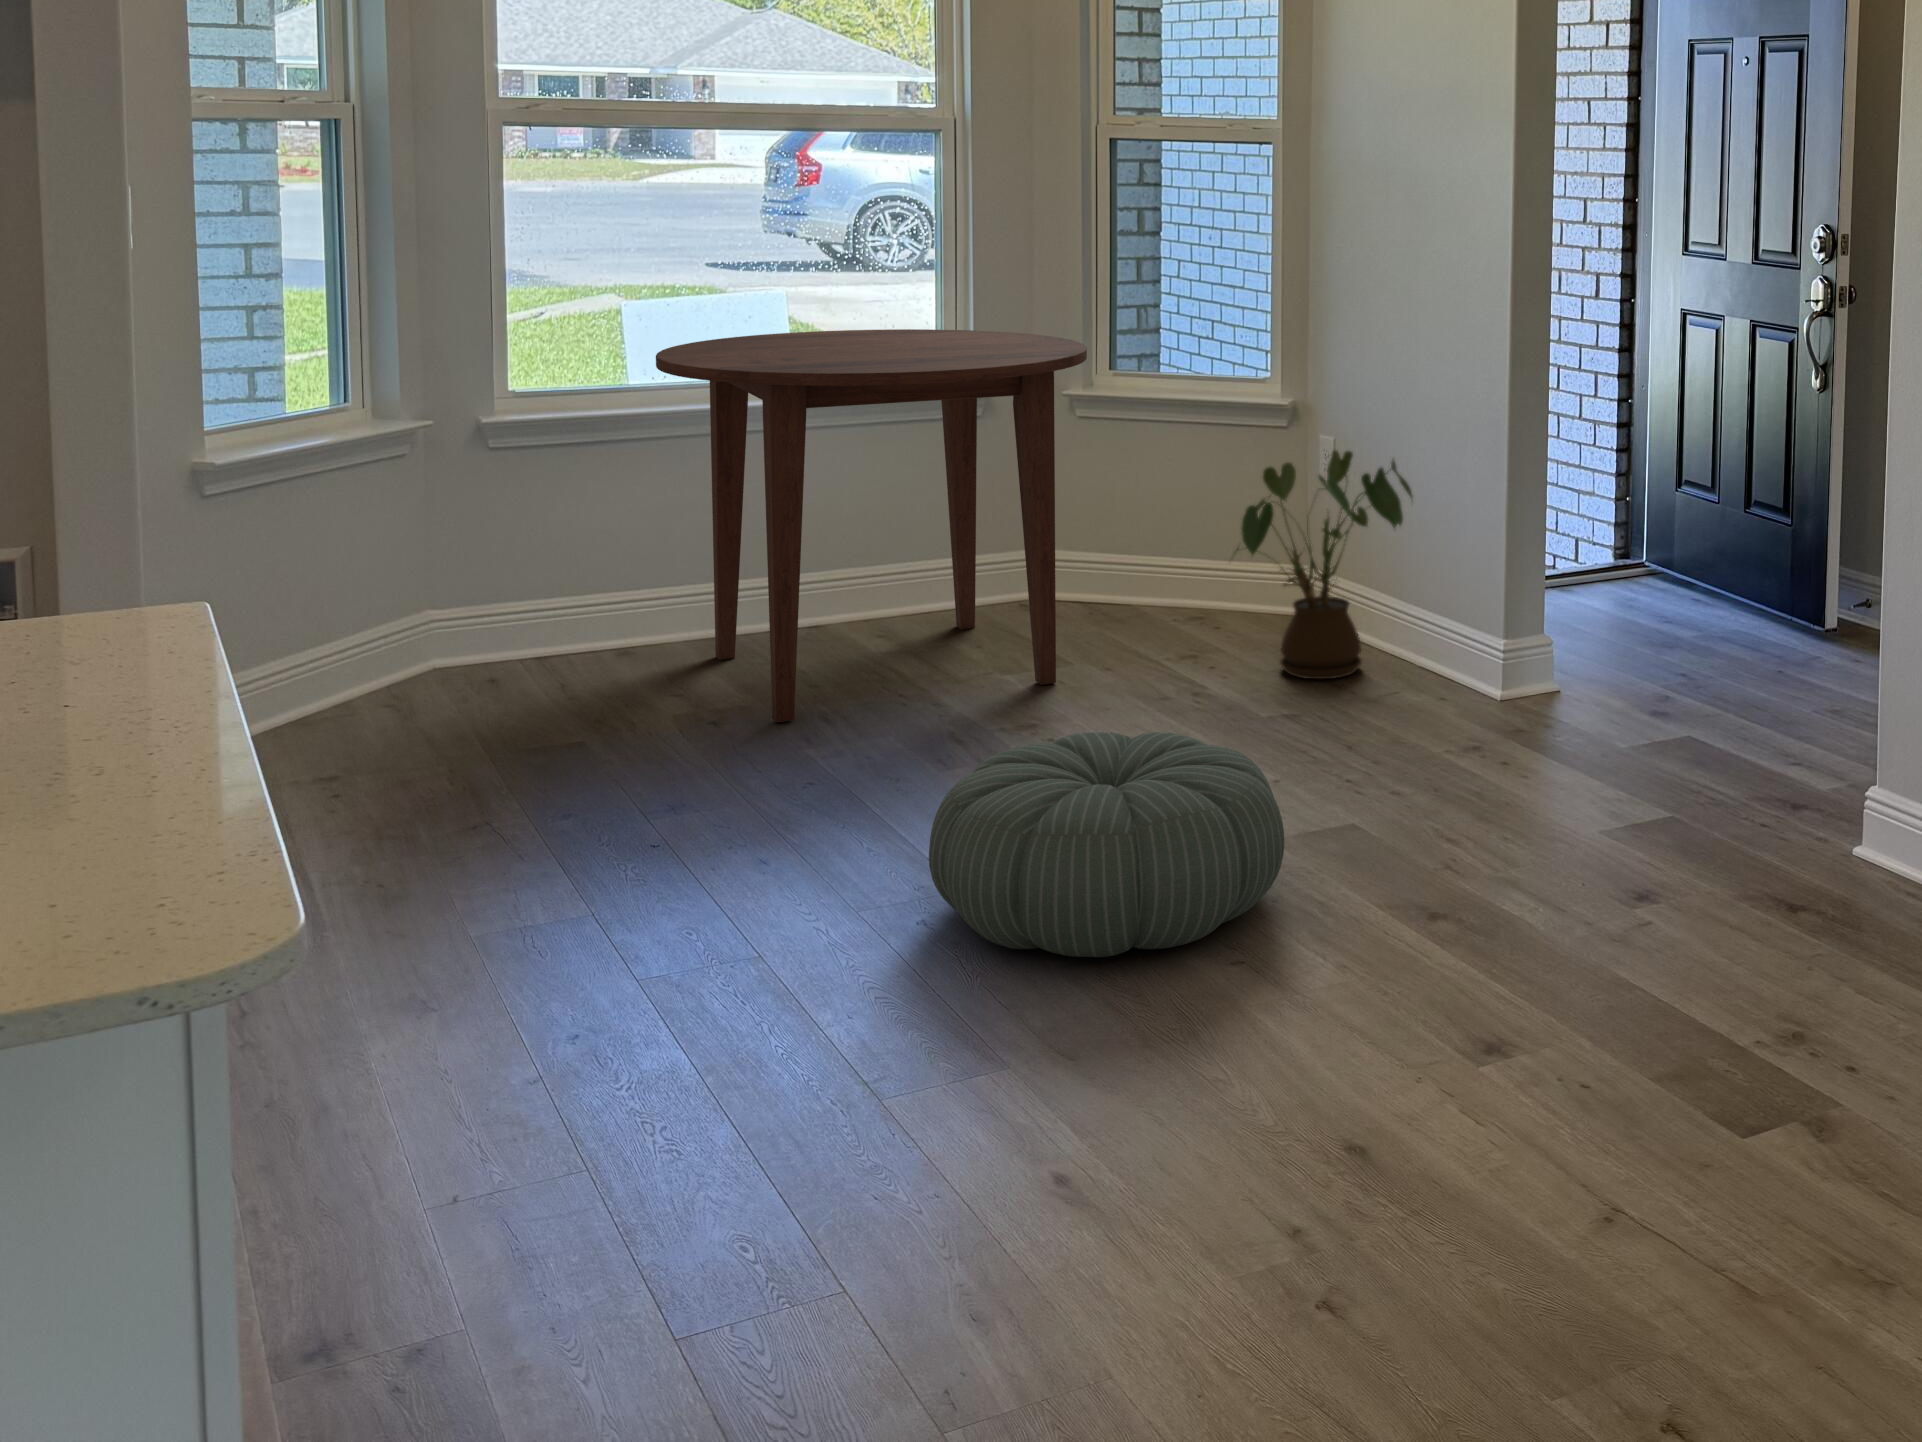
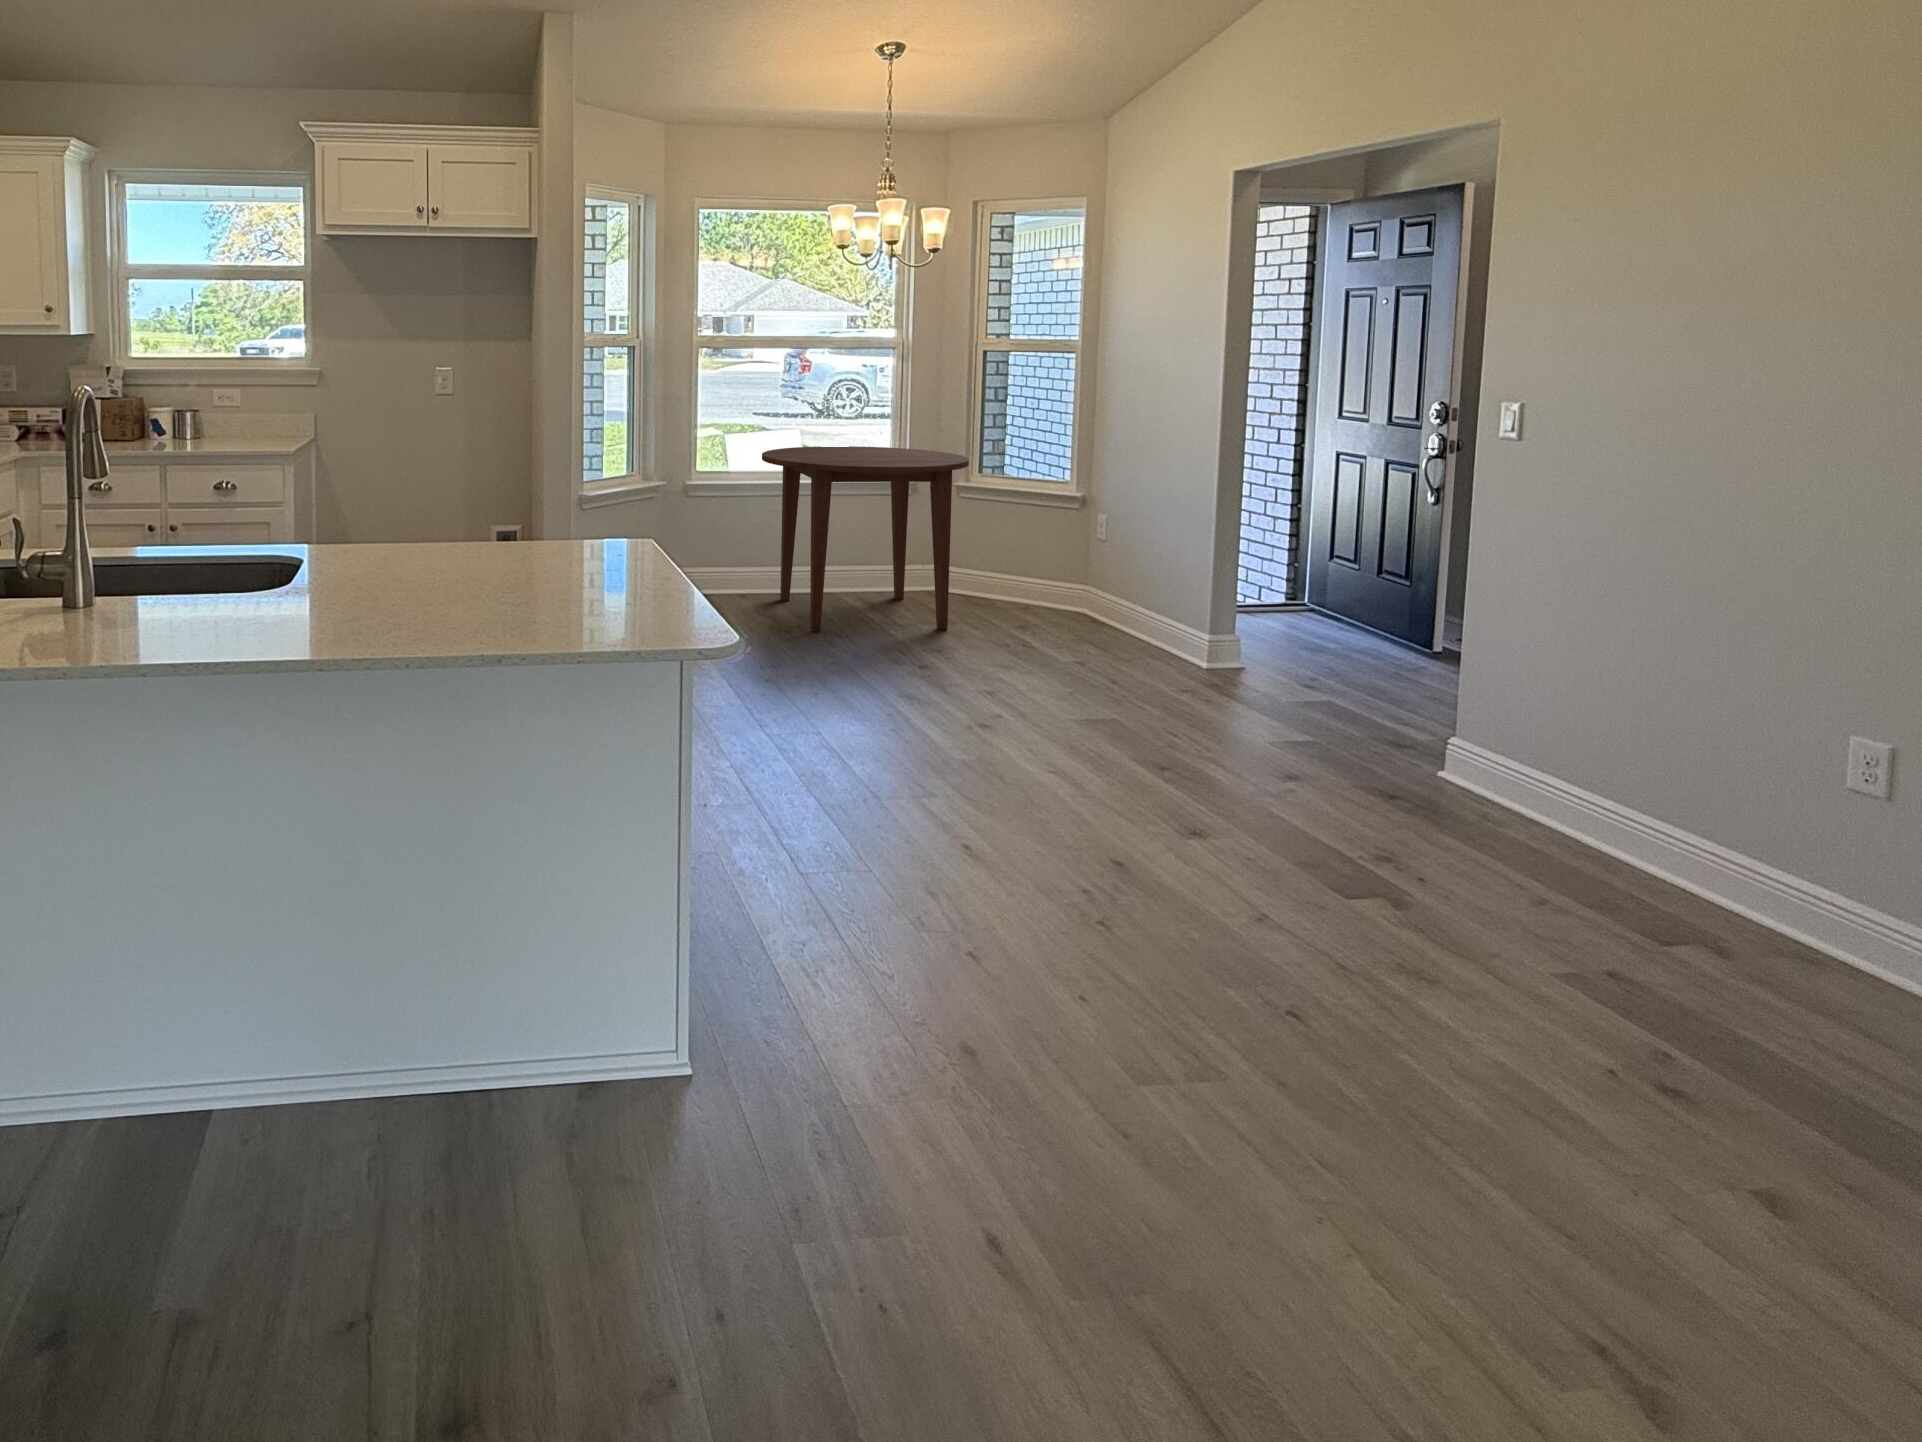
house plant: present [1236,450,1412,679] -> none [1043,520,1153,645]
pouf: present [929,732,1284,957] -> none [895,647,1076,754]

